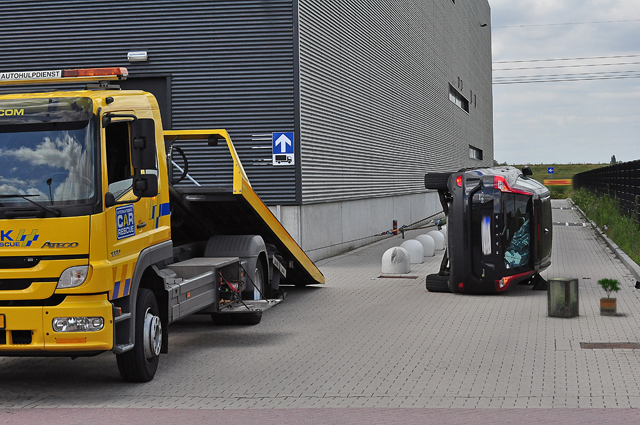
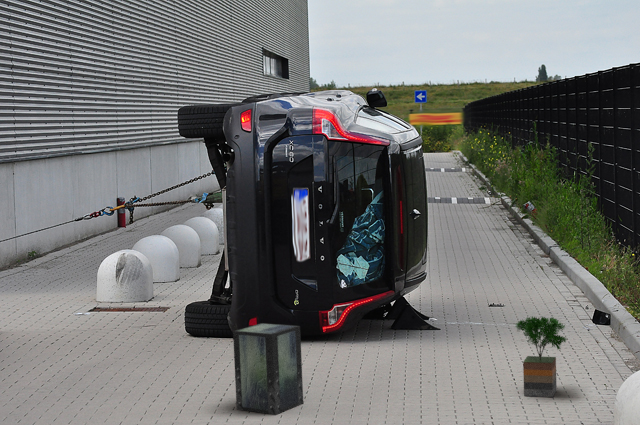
storage box: present [547,277,579,318] -> present [233,323,303,415]

